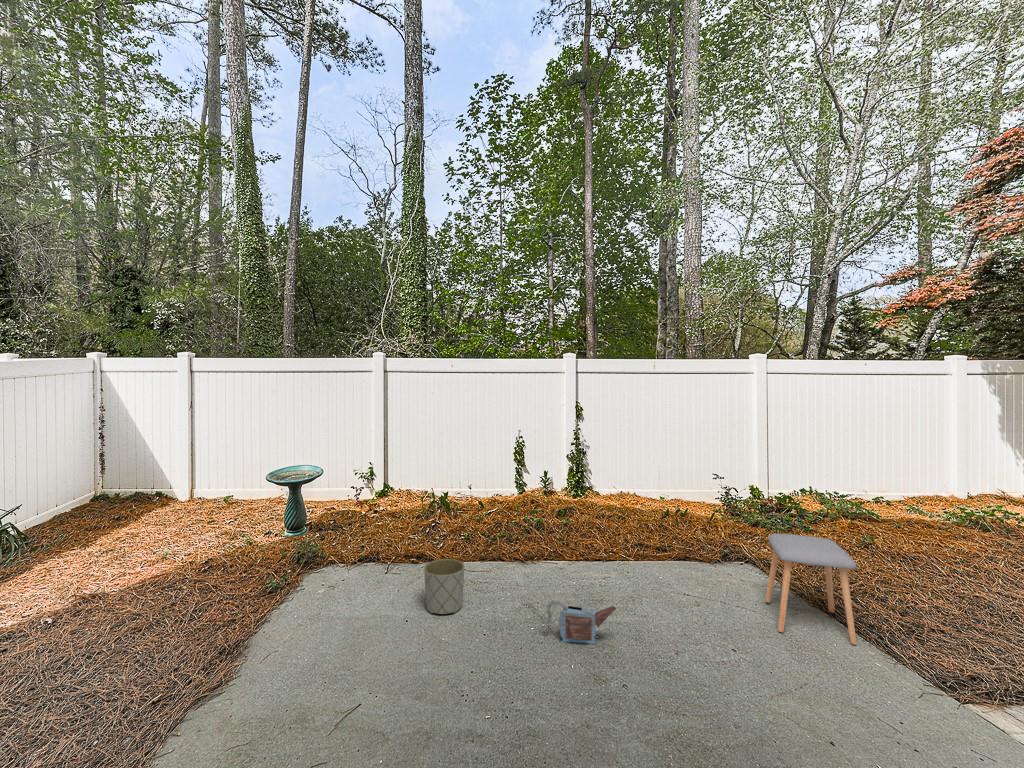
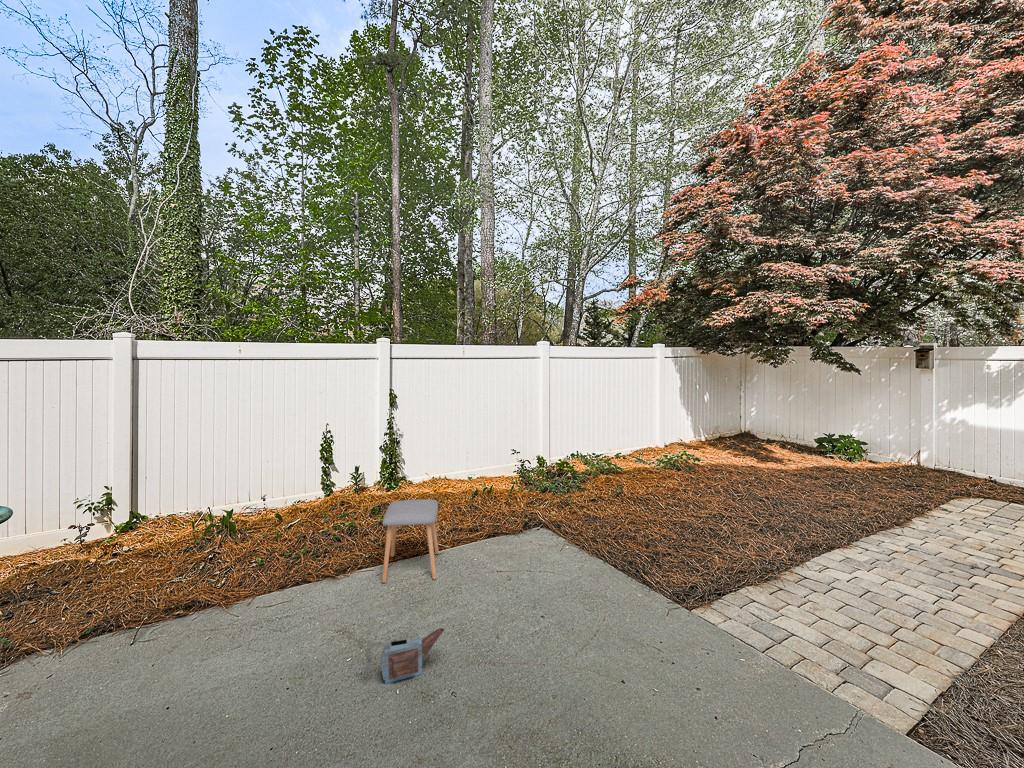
stool: present [765,534,857,646] -> present [382,499,439,584]
planter: present [424,559,464,614] -> none [188,615,252,700]

